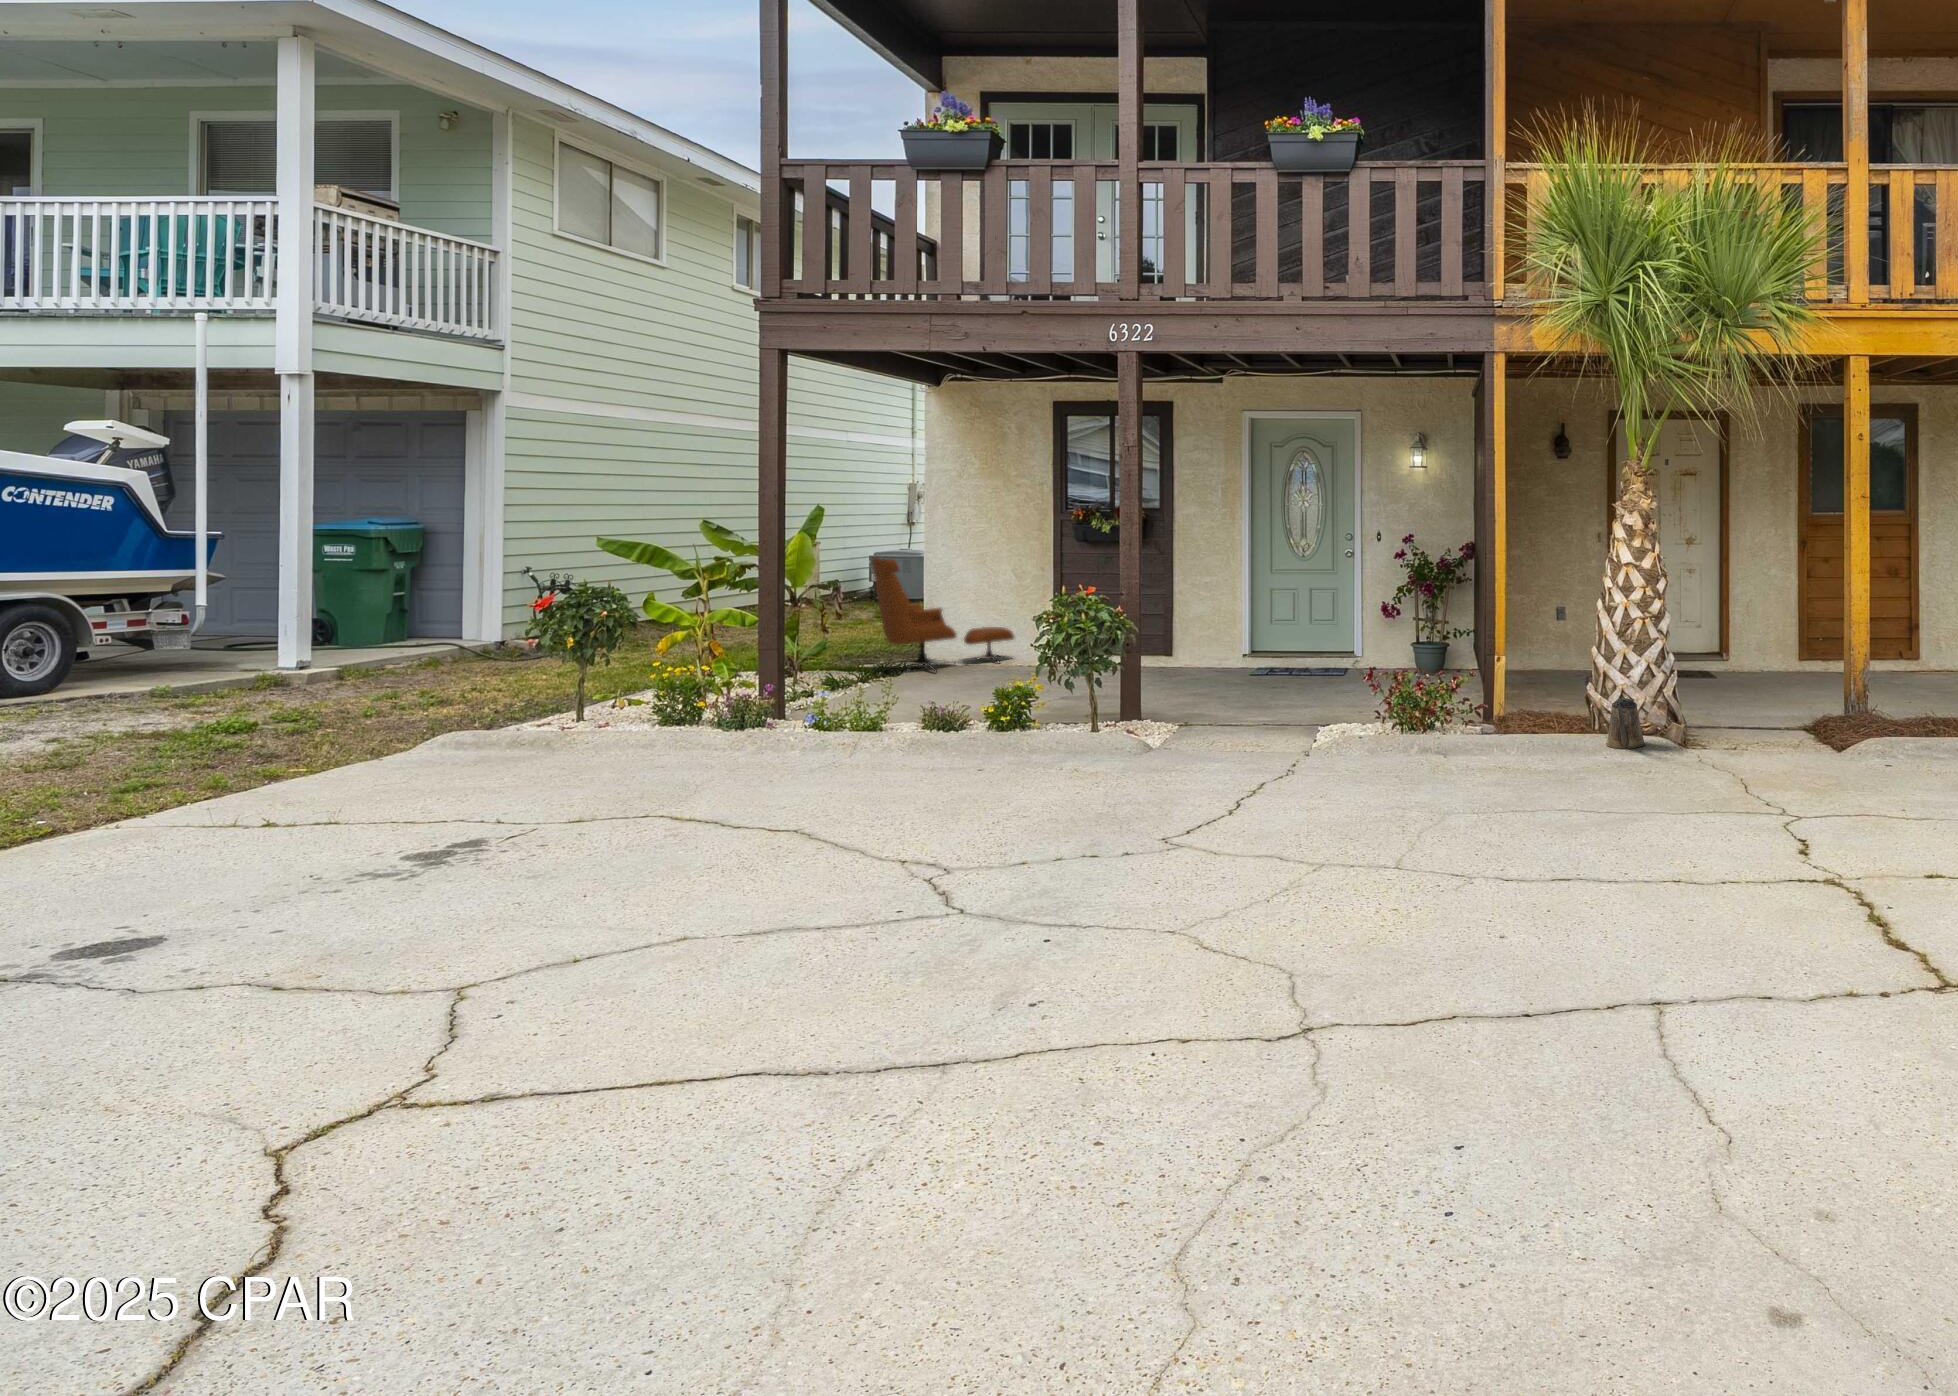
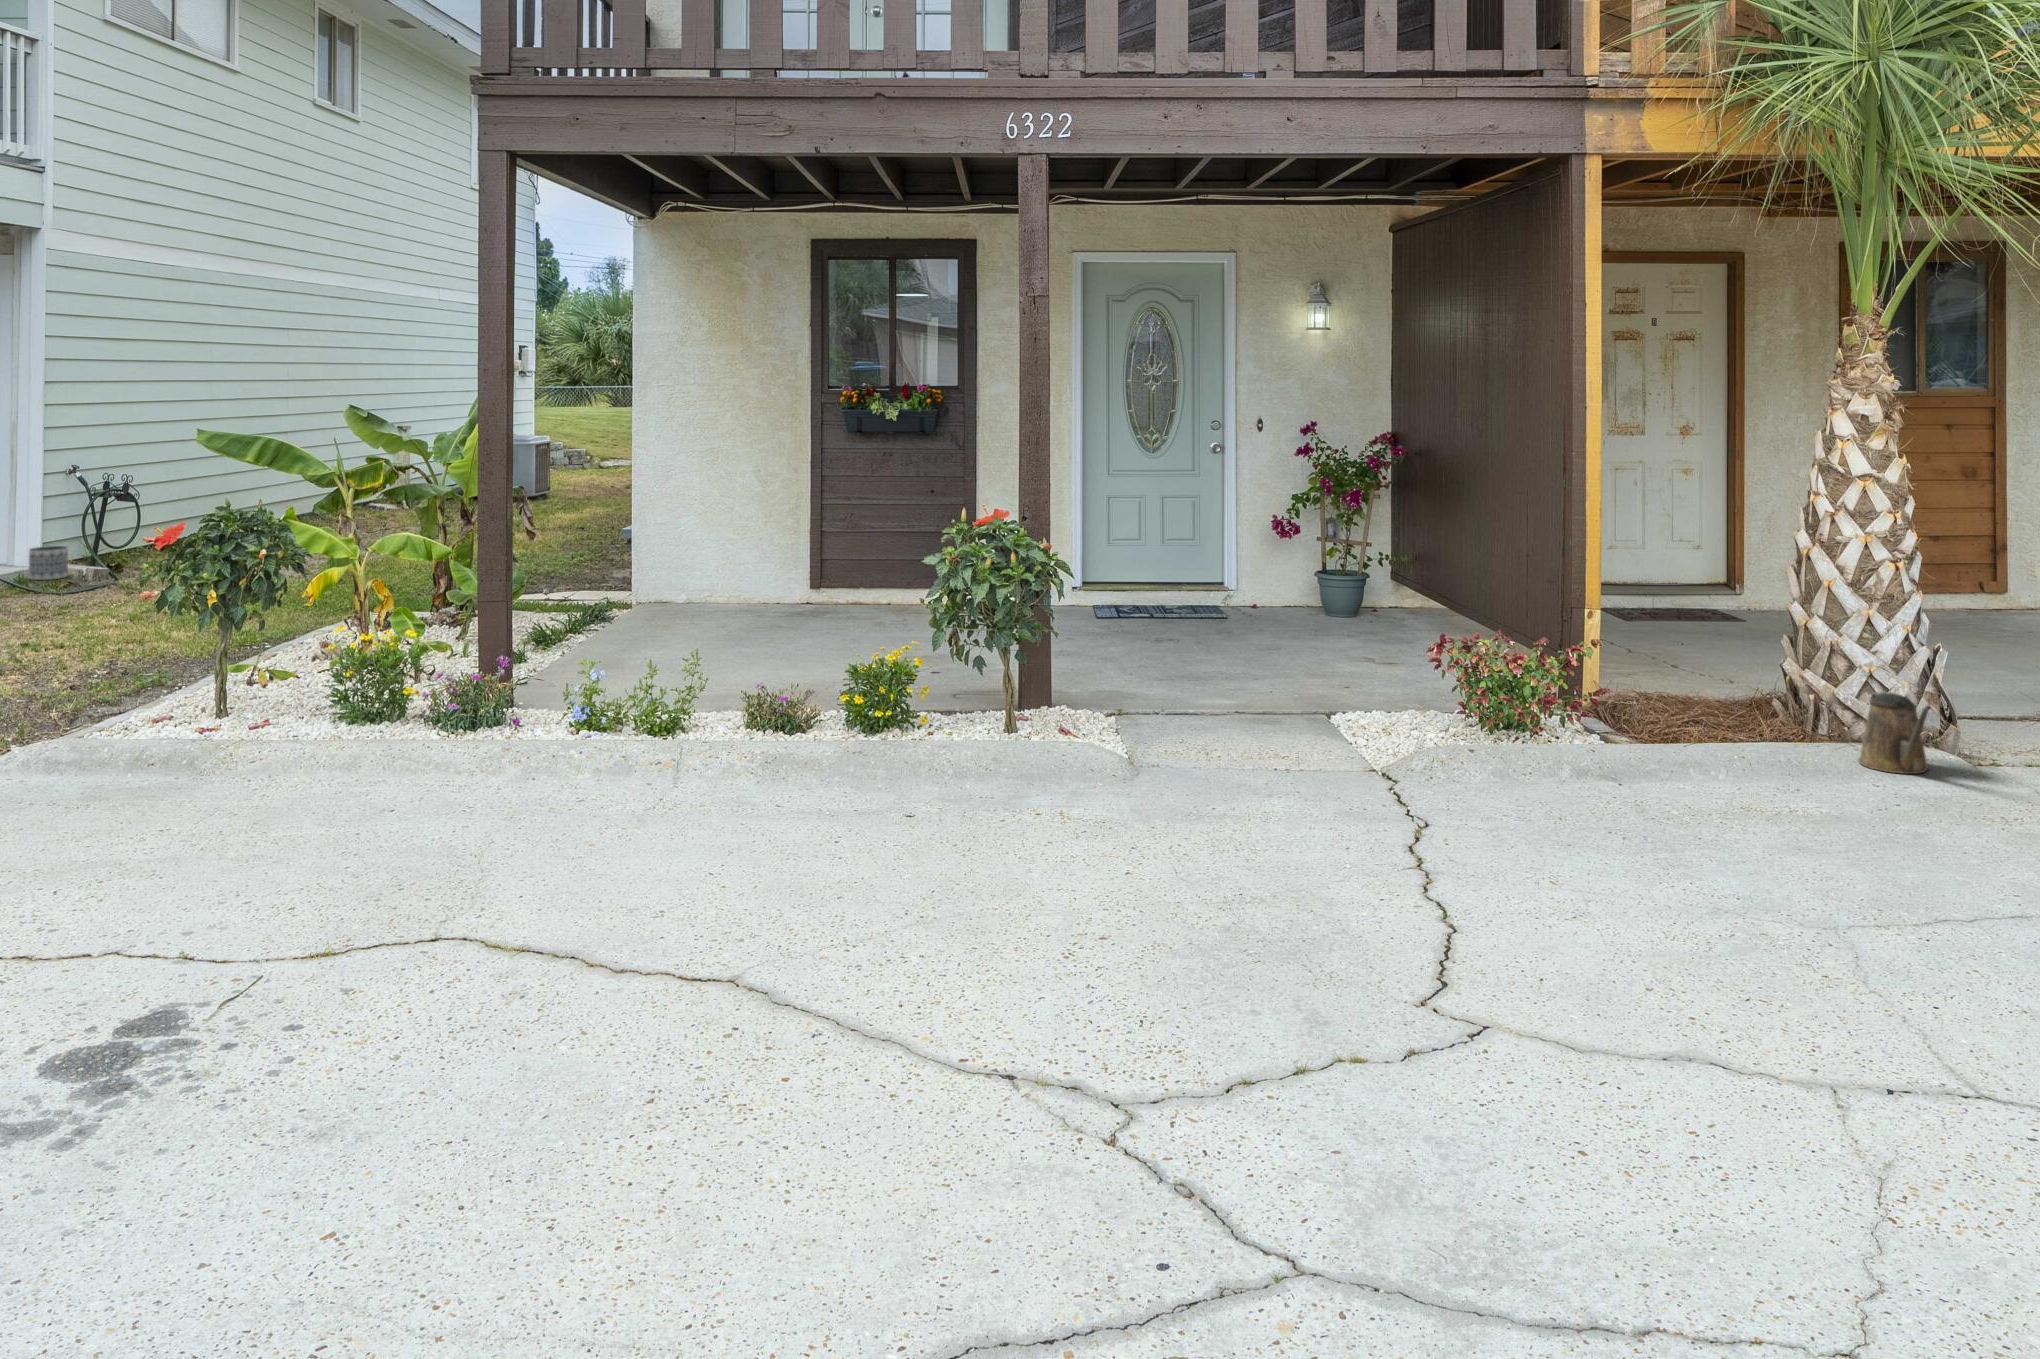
lounge chair: present [871,556,1014,671] -> none [586,463,772,625]
planter: none [478,622,508,648] -> present [29,546,68,580]

